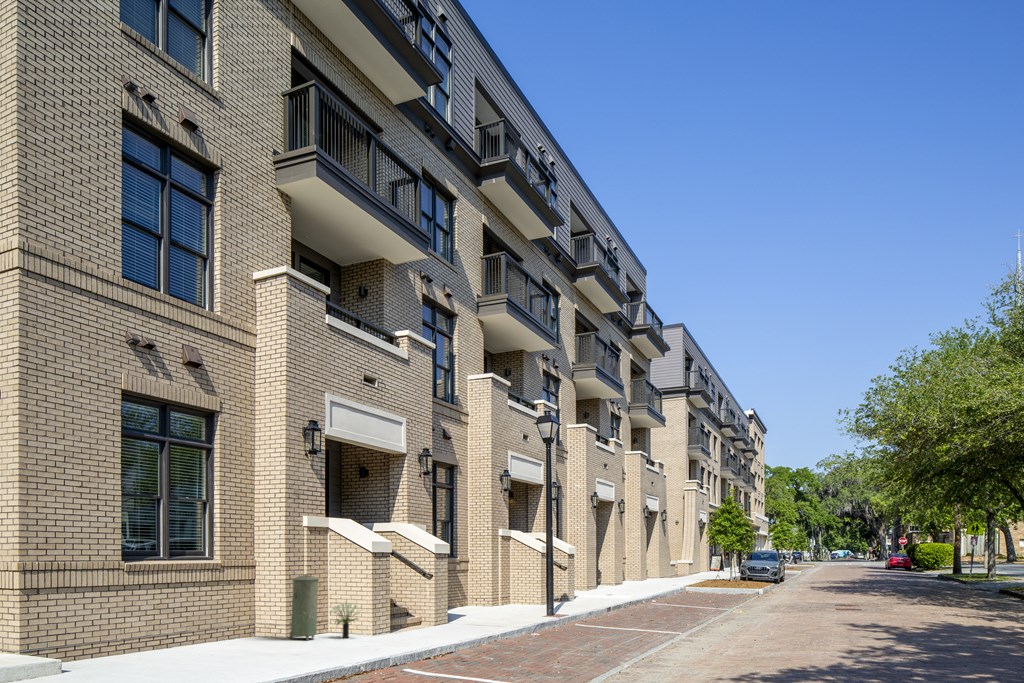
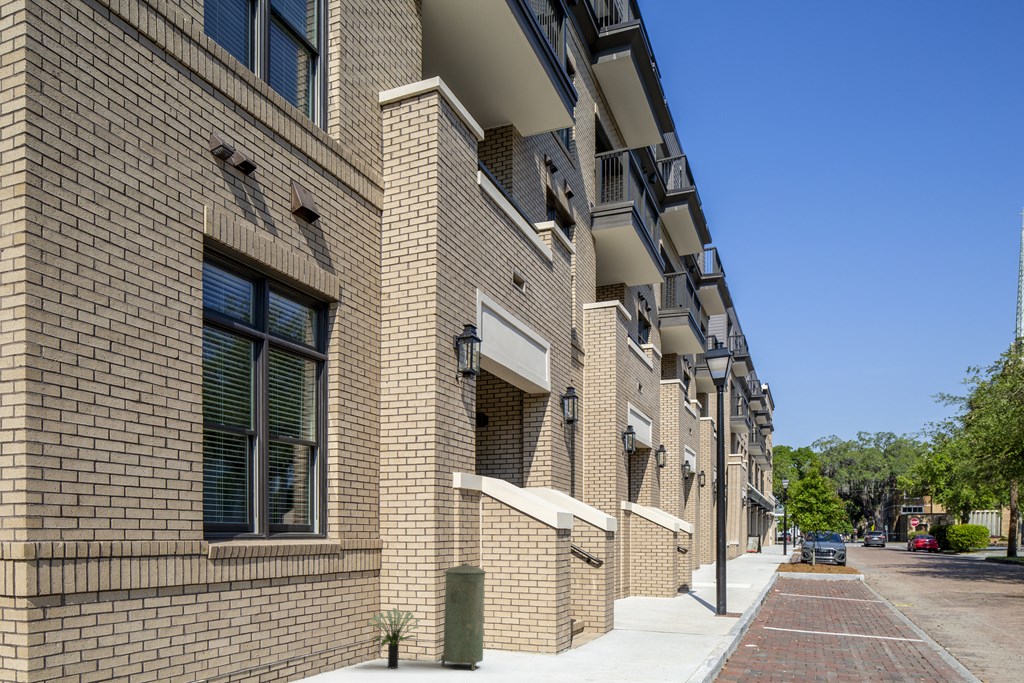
potted plant: present [330,603,362,638] -> present [368,608,420,669]

